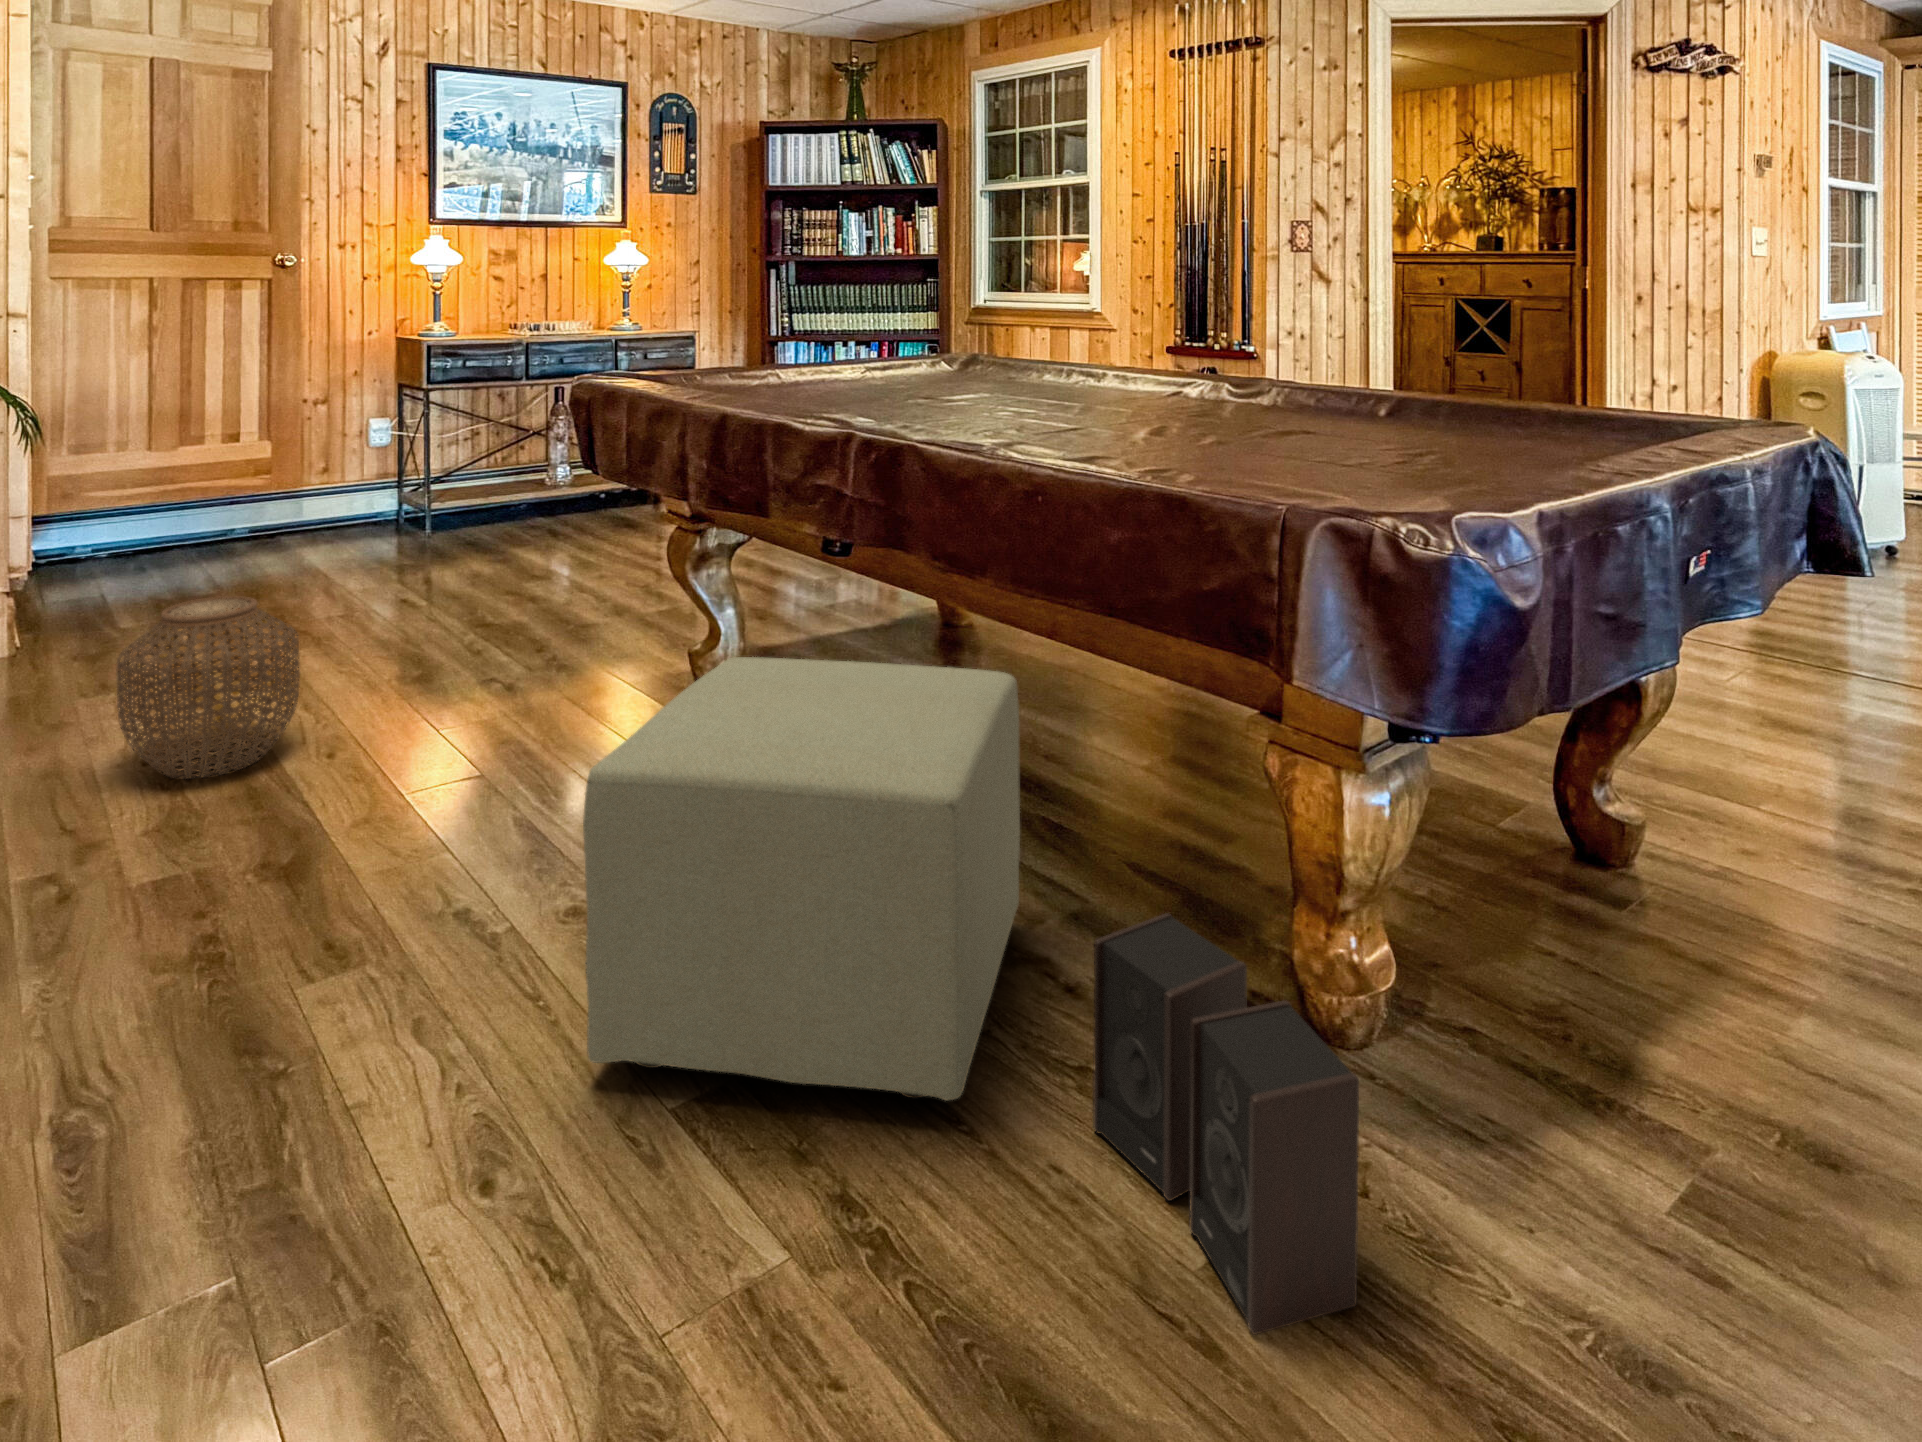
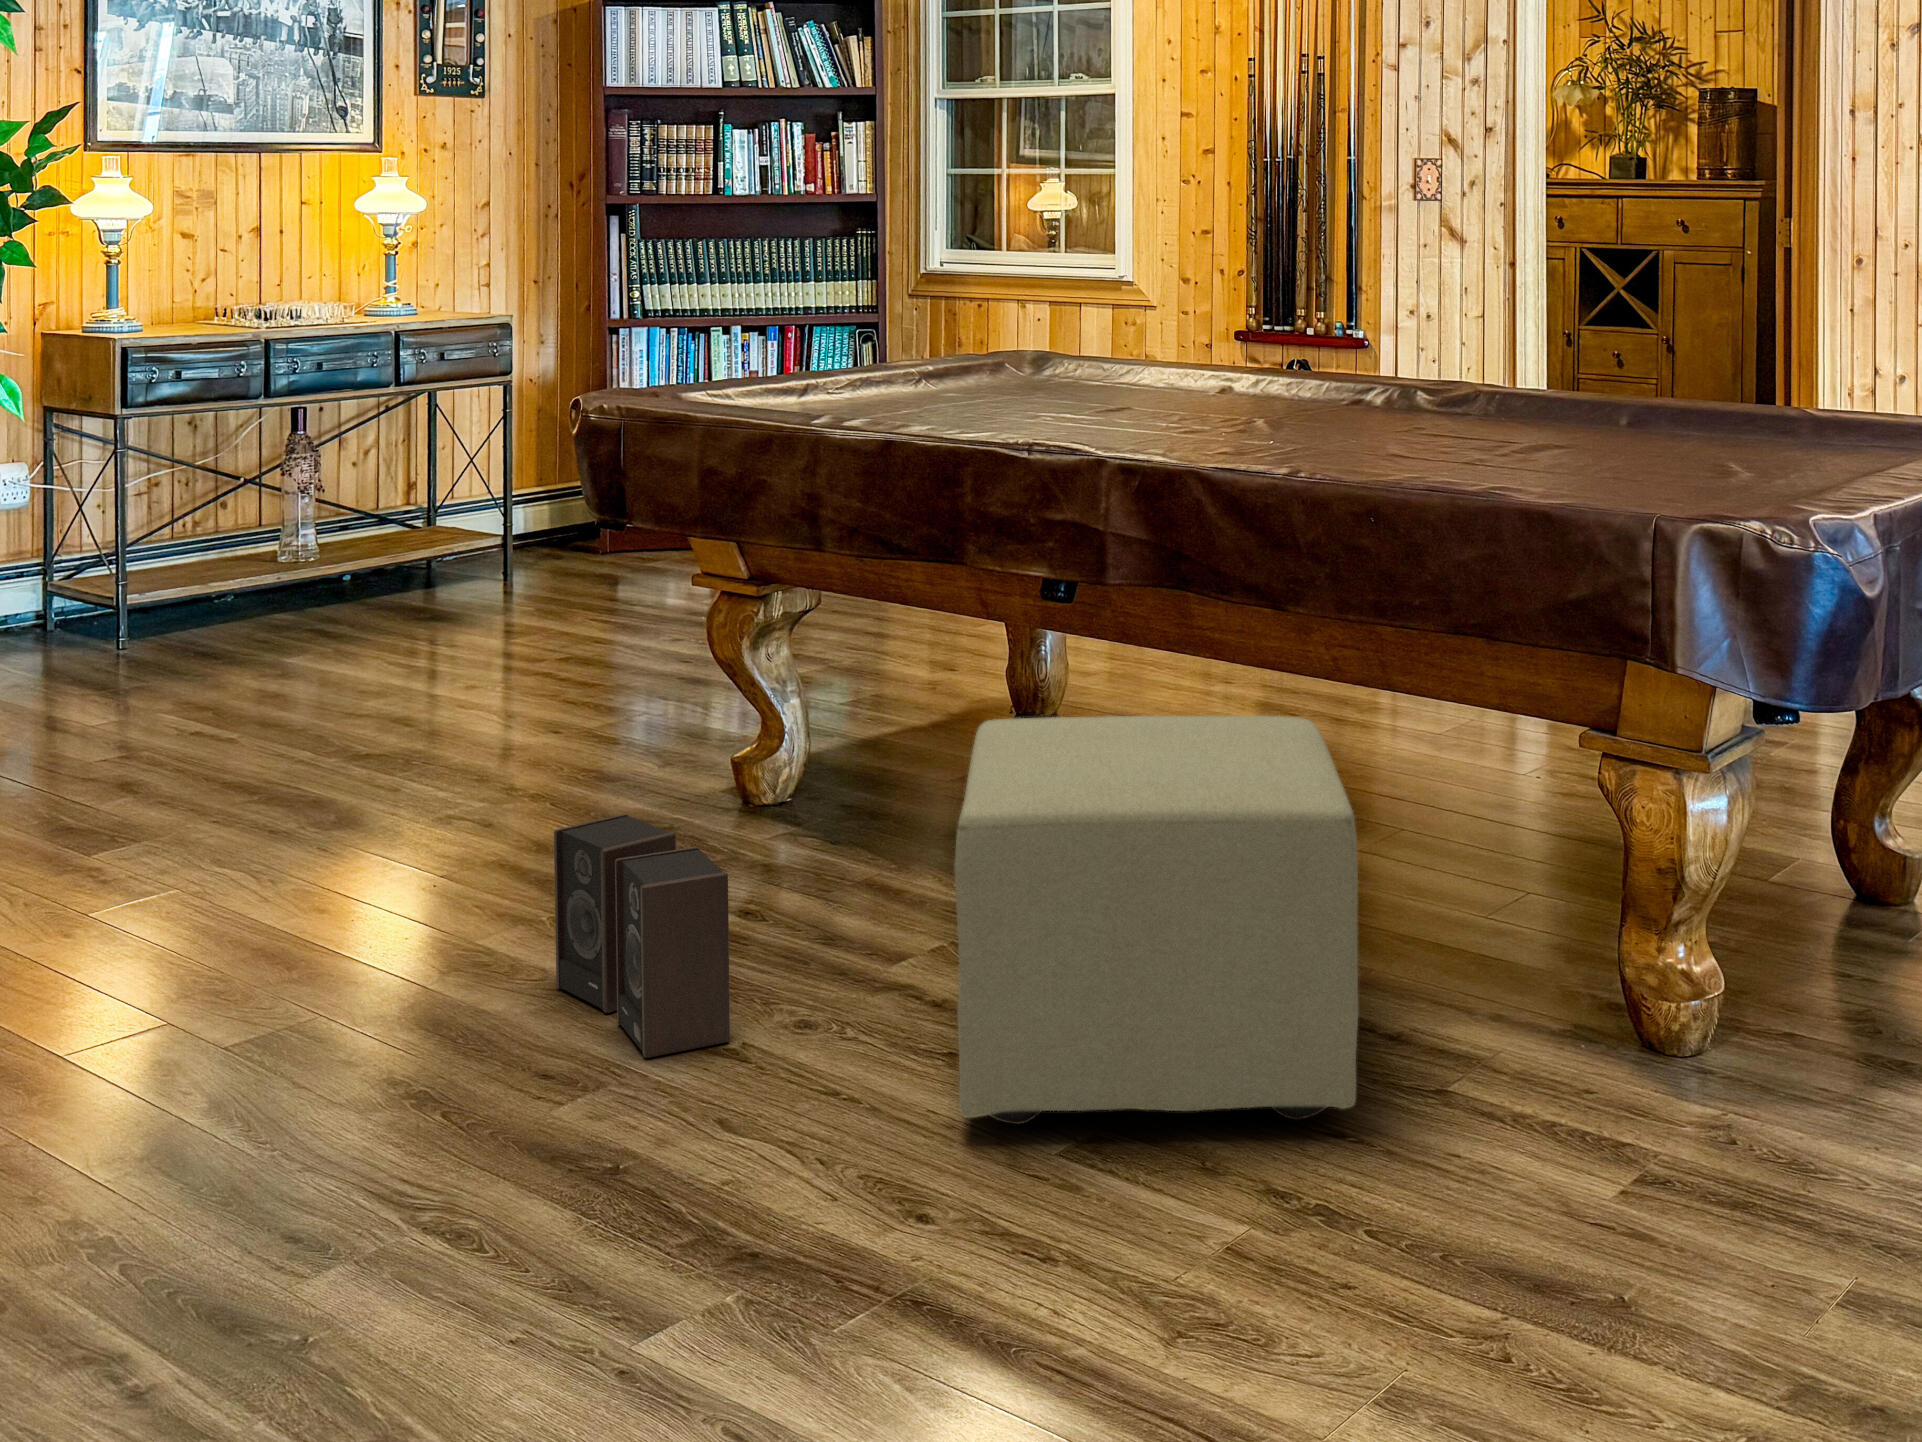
woven basket: present [117,596,300,778] -> none [50,704,277,943]
speaker: present [1093,913,1359,1335] -> present [554,814,730,1058]

